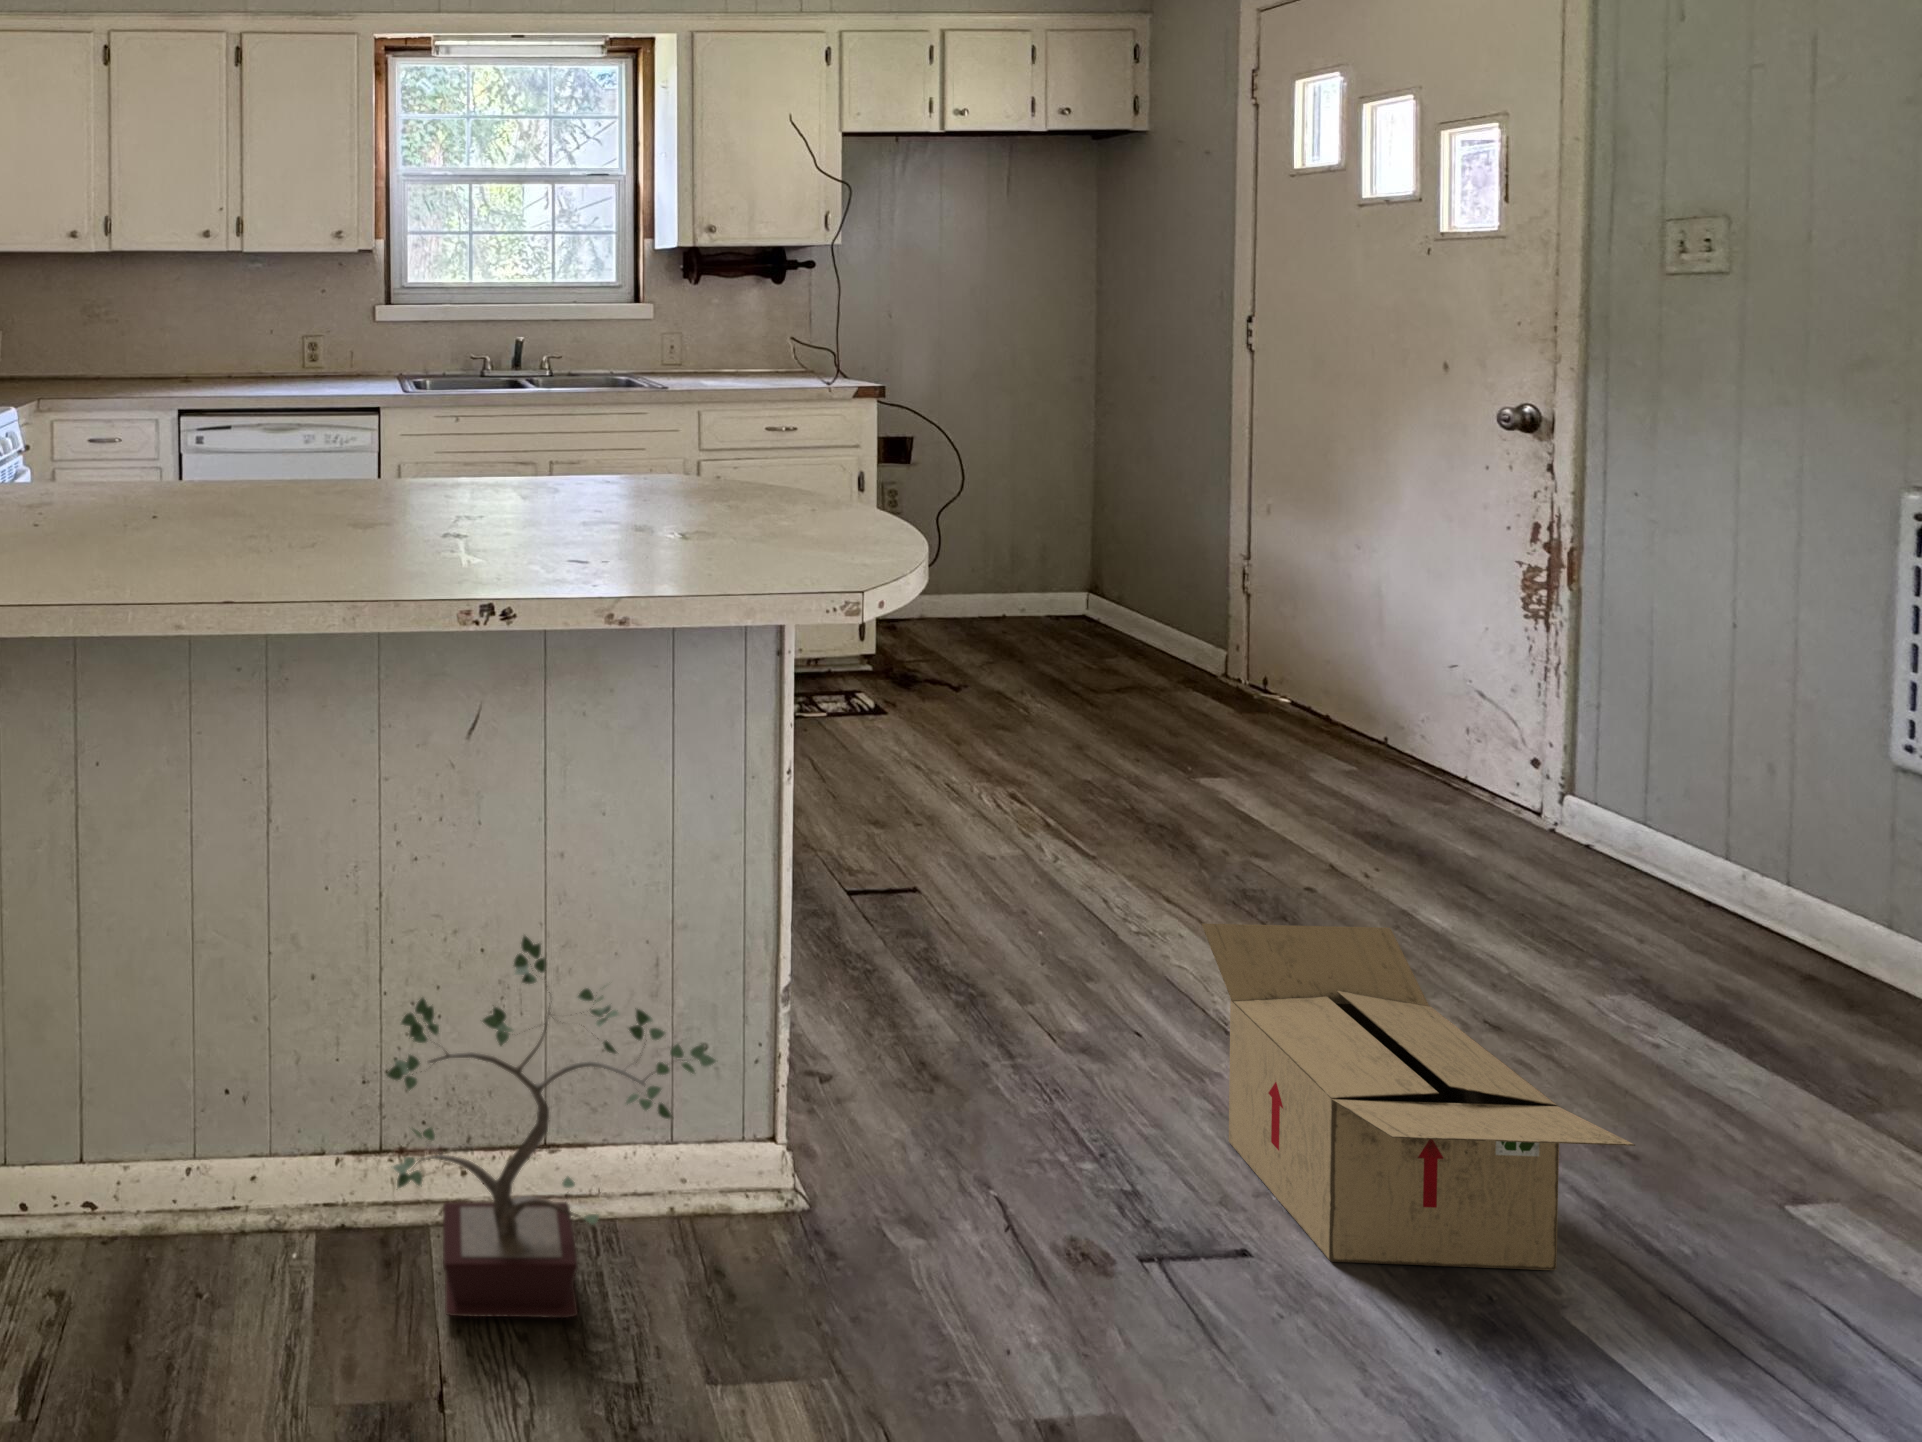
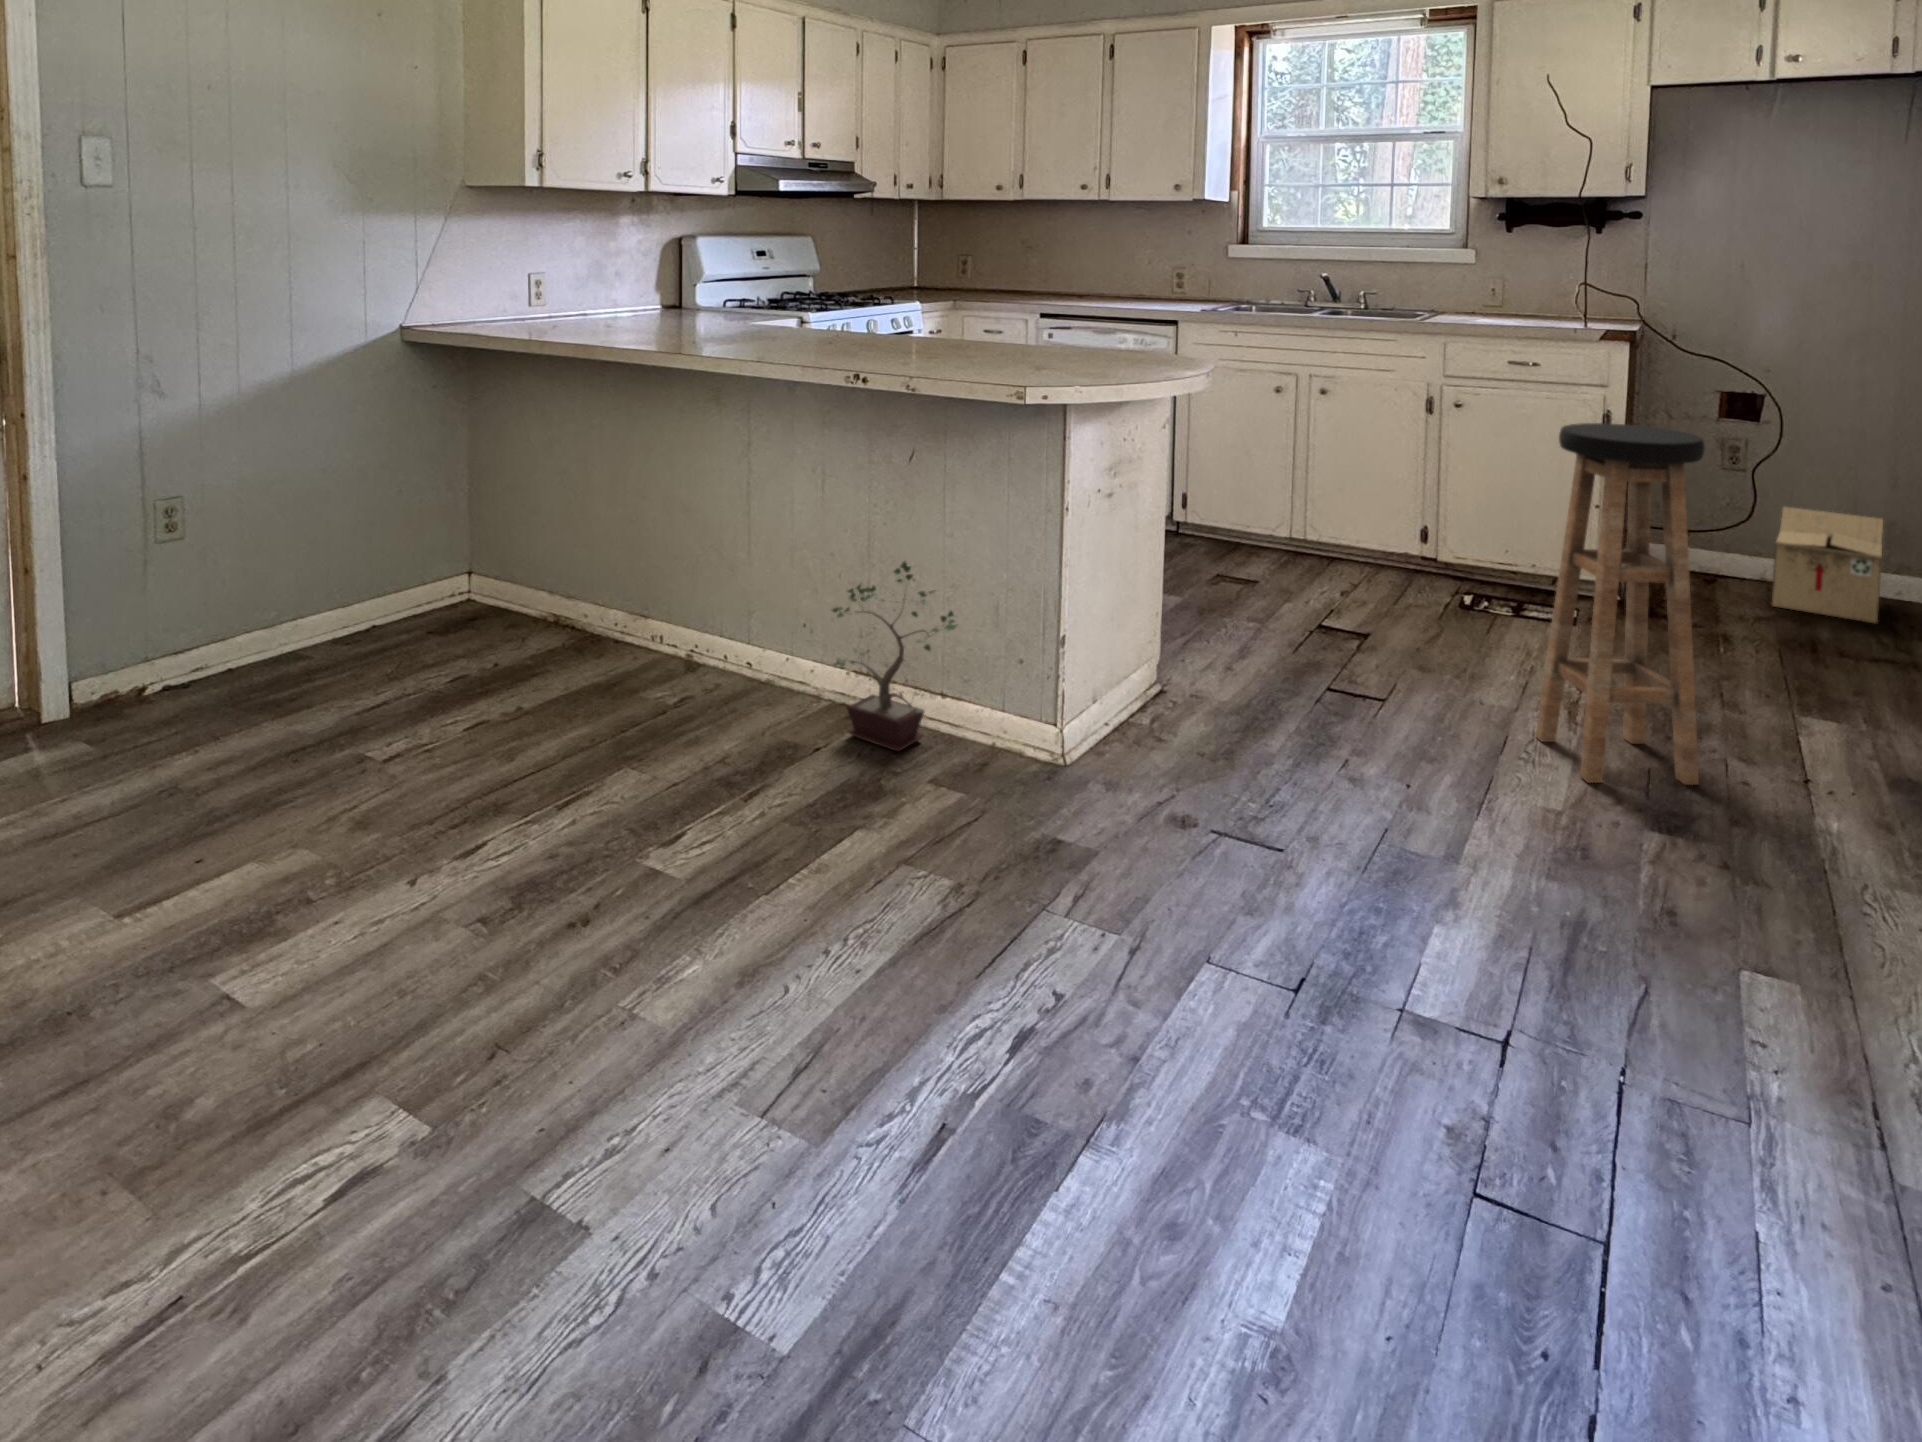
bar stool: none [1097,505,1287,945] -> present [1535,423,1705,785]
cardboard box: present [1201,924,1635,1270] -> present [1771,507,1883,623]

